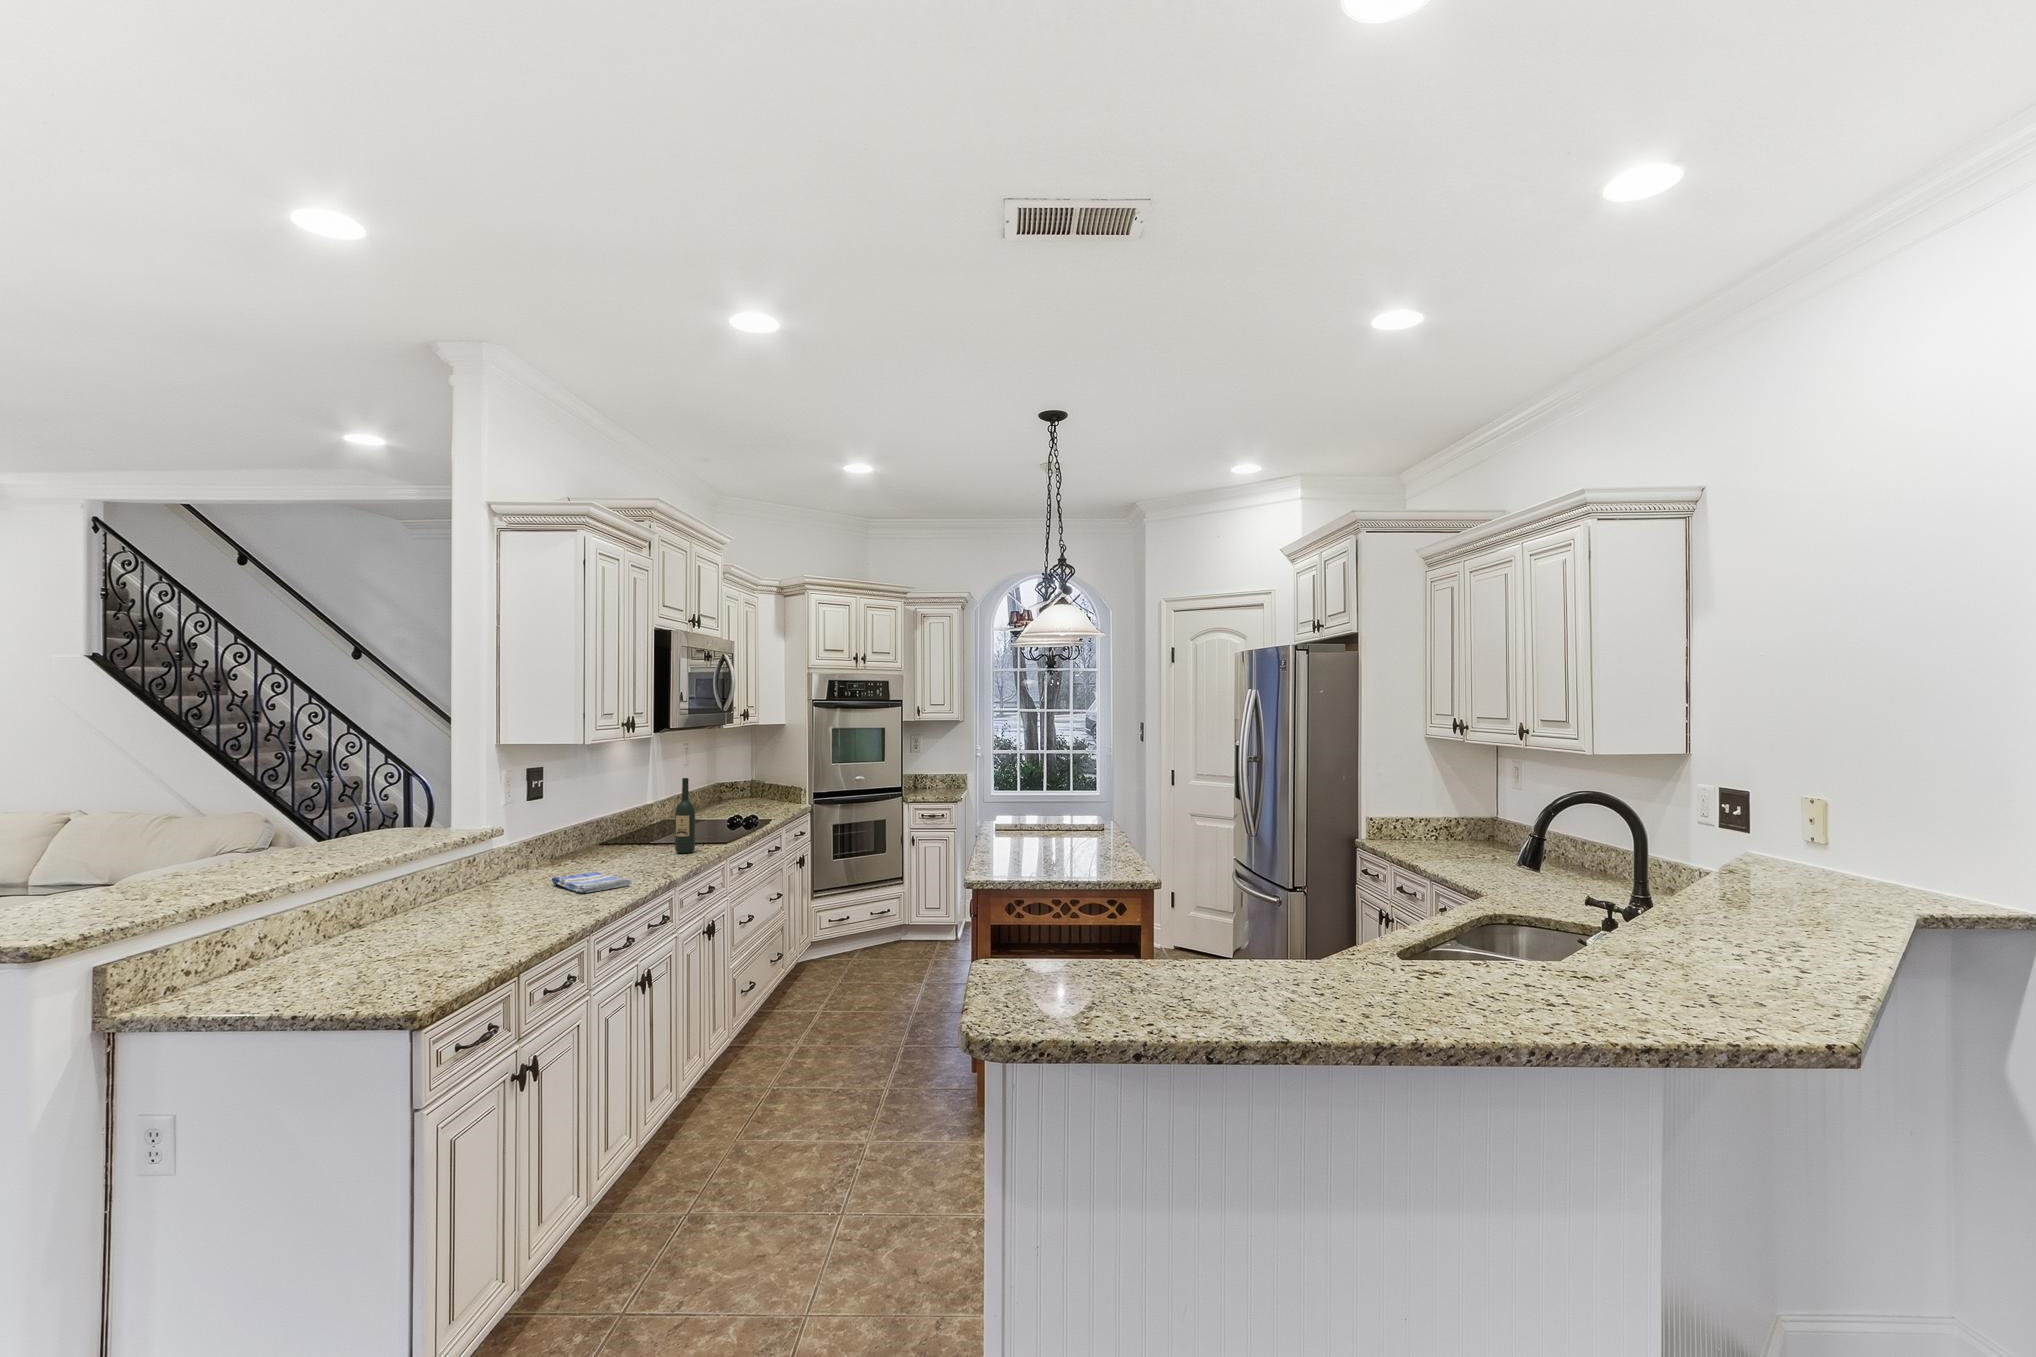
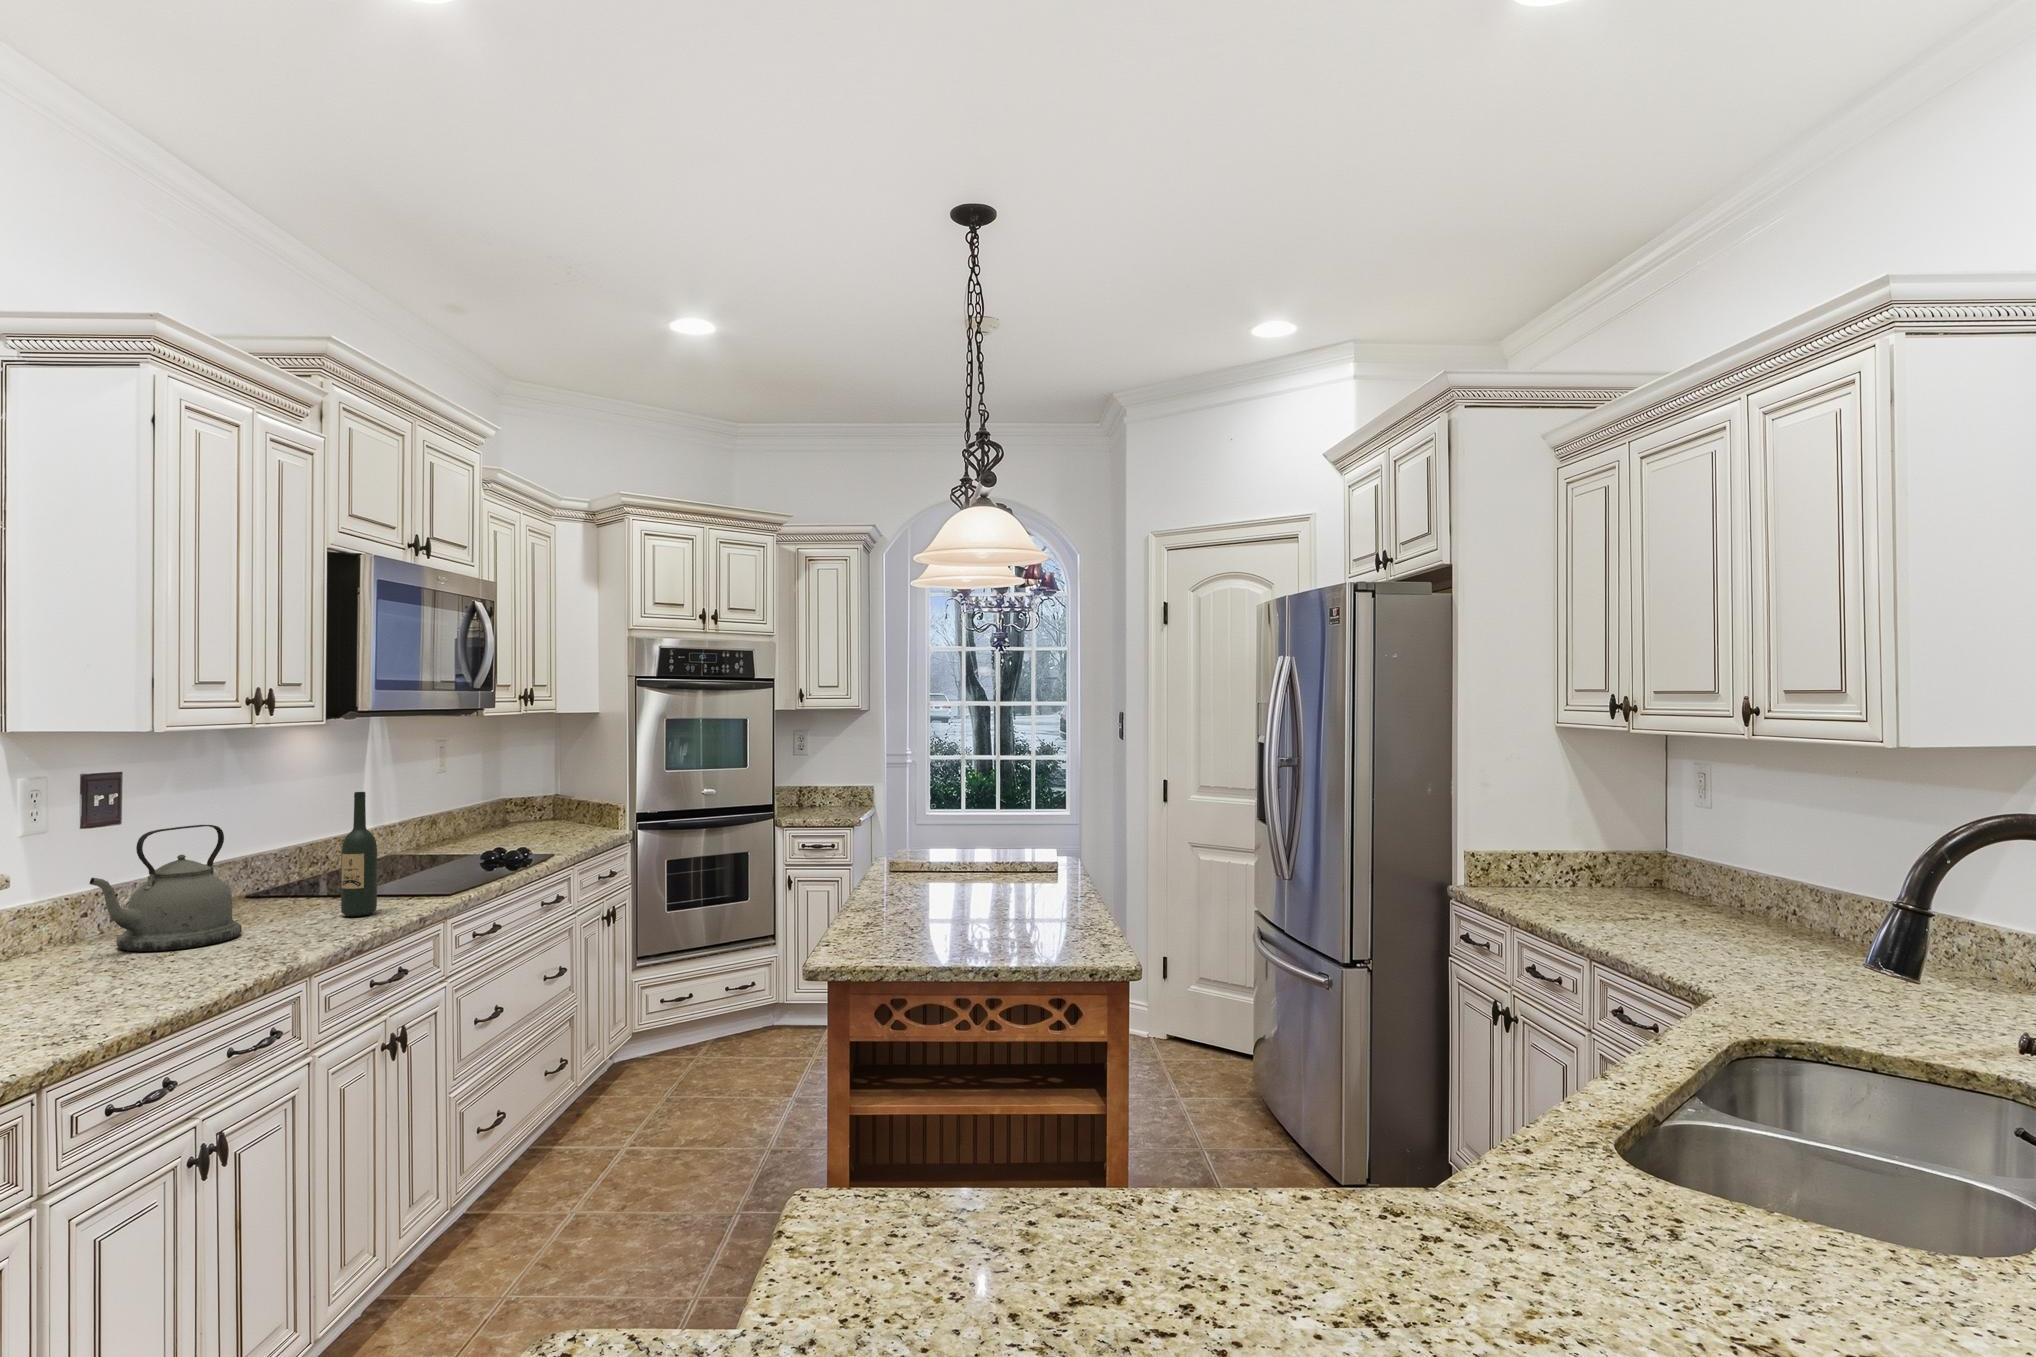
kettle: none [558,797,628,870] -> present [90,825,242,951]
dish towel: present [552,872,631,893] -> none [46,959,189,1003]

